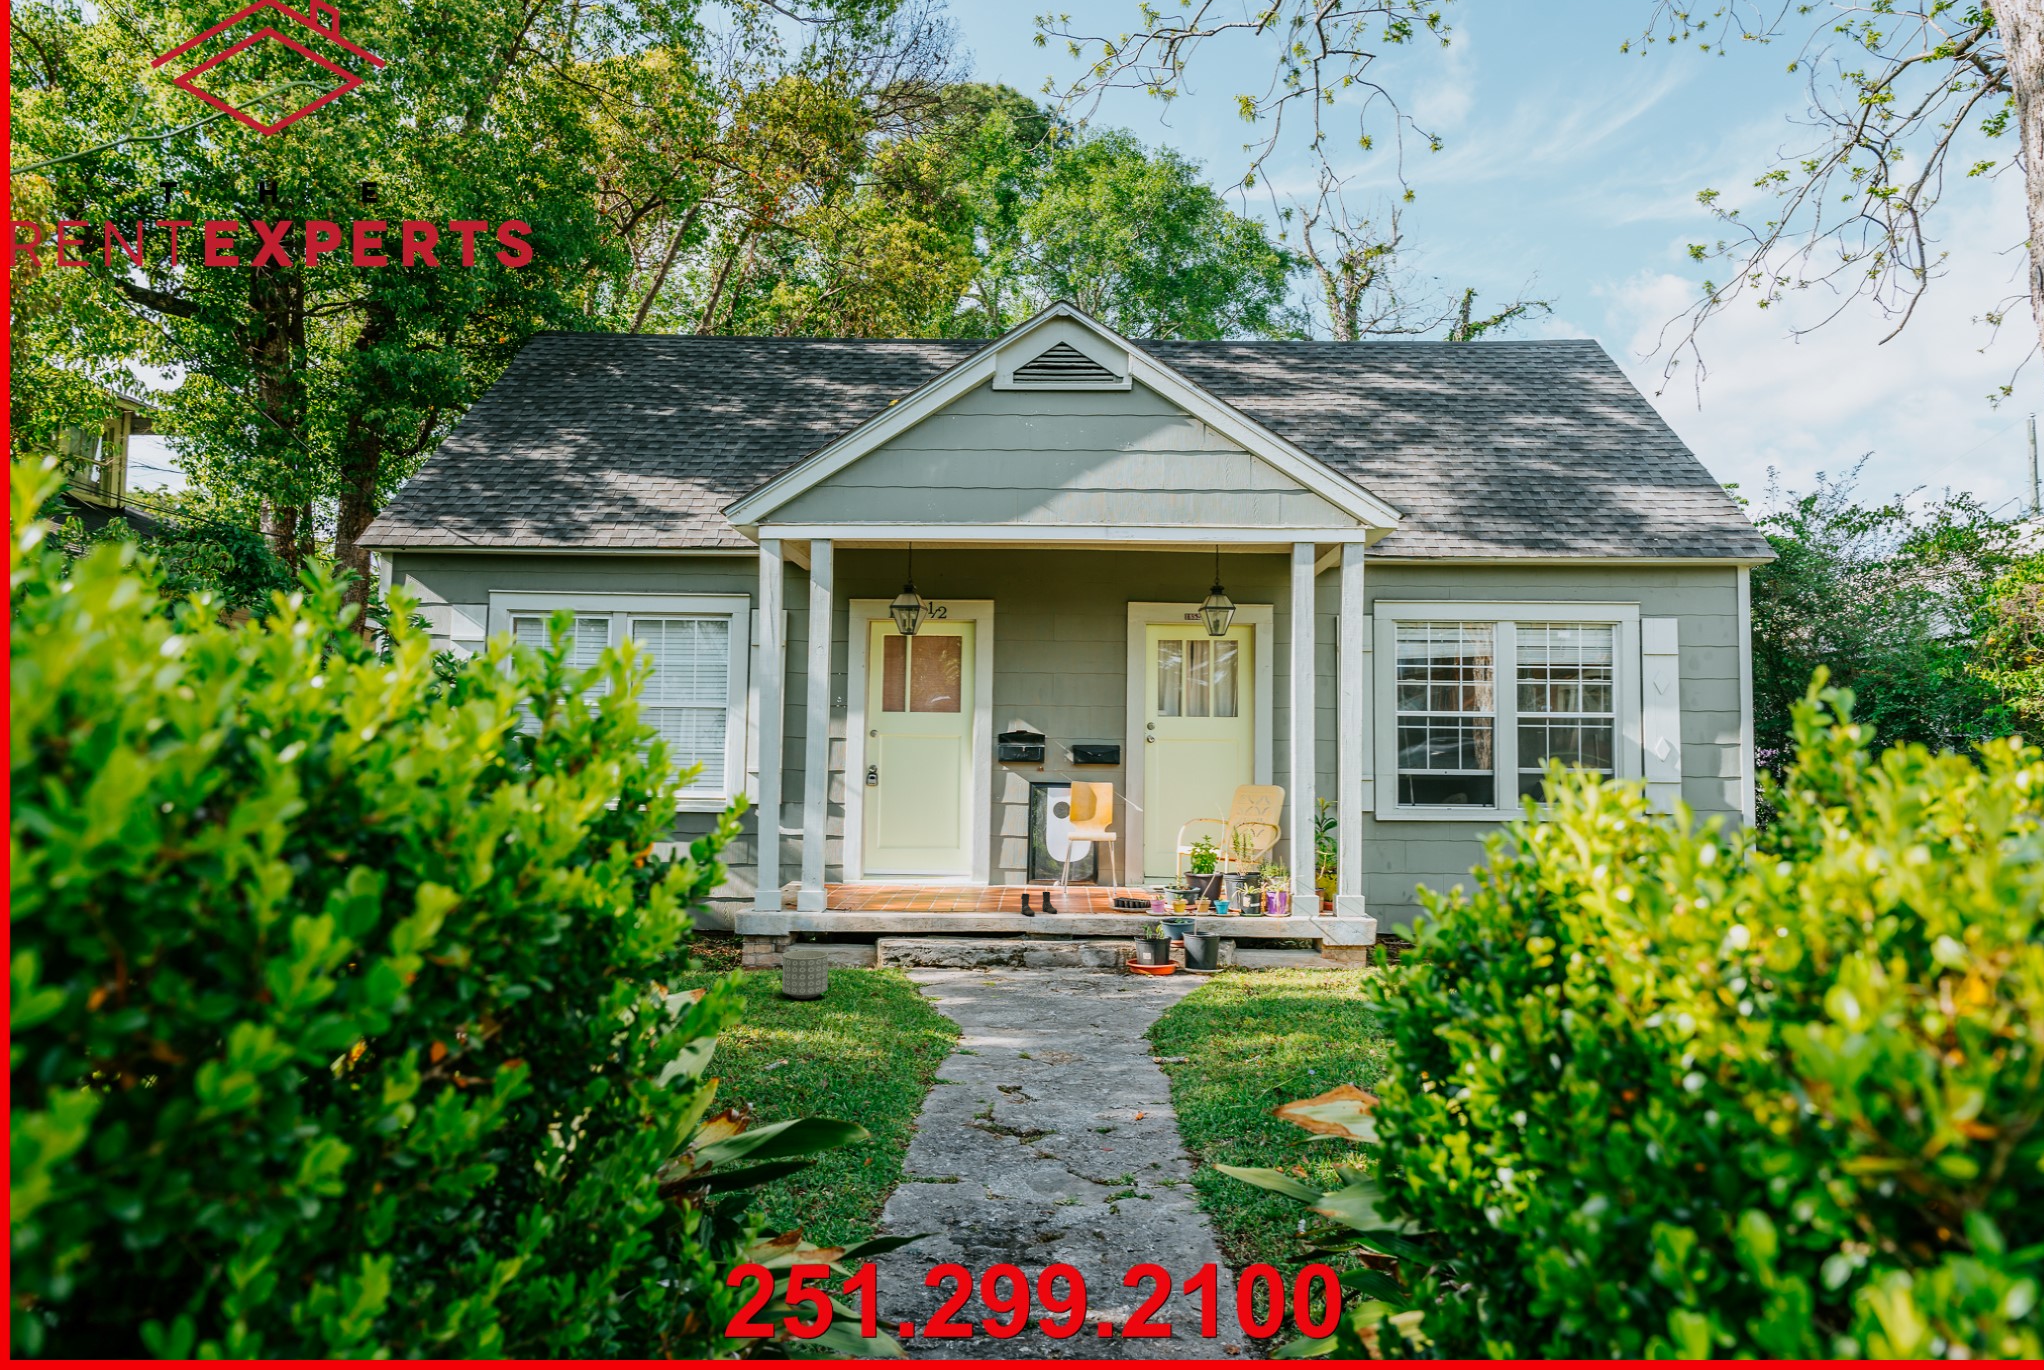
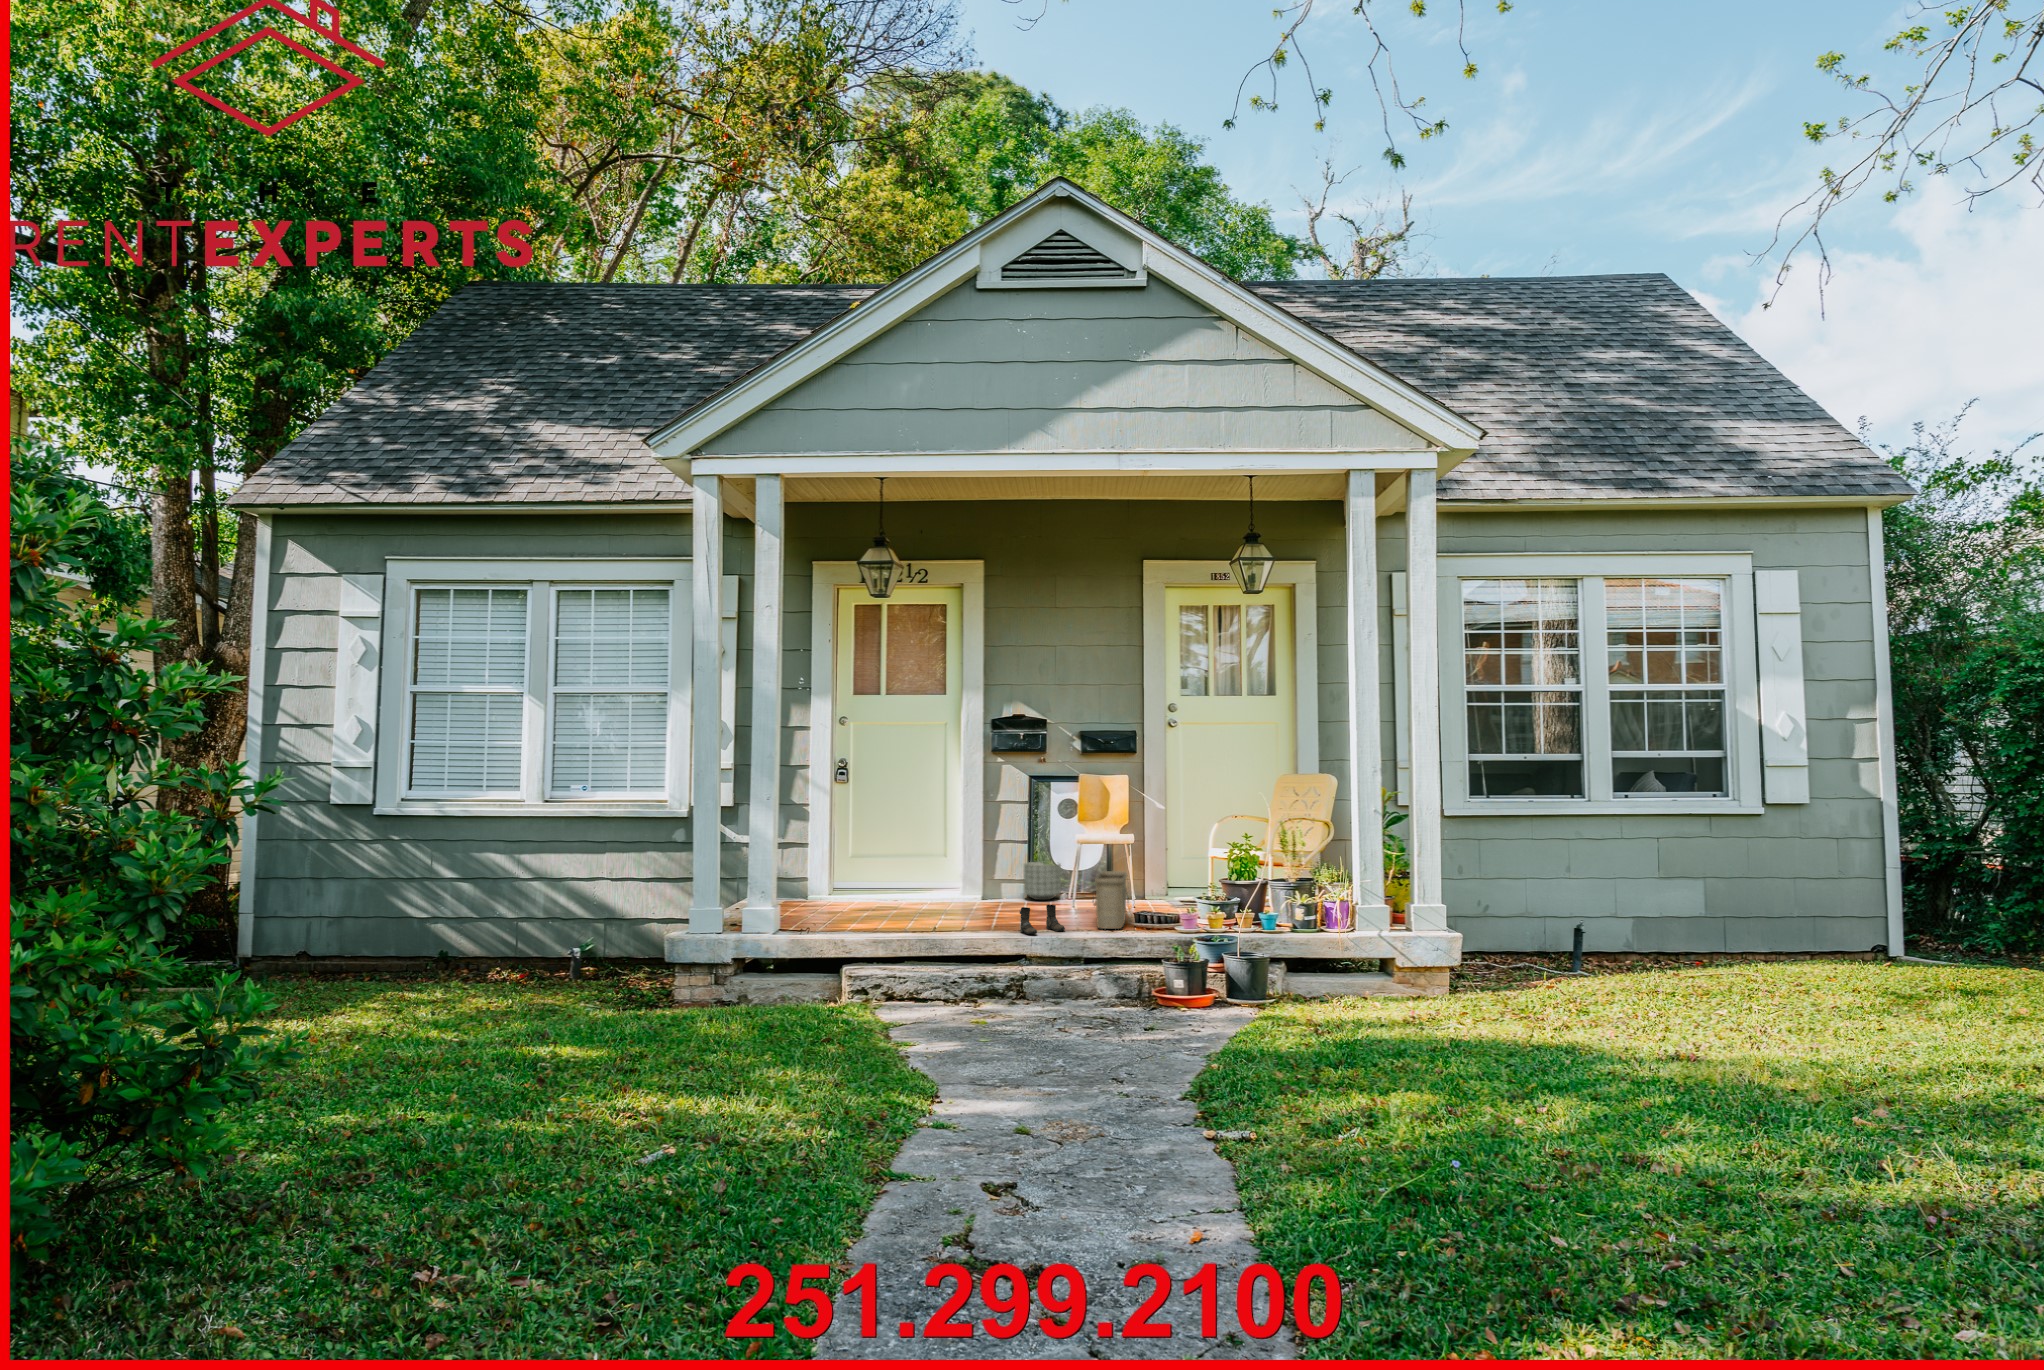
basket: none [1080,865,1111,912] -> present [1094,871,1127,929]
planter: present [782,950,828,999] -> present [1024,862,1061,900]

